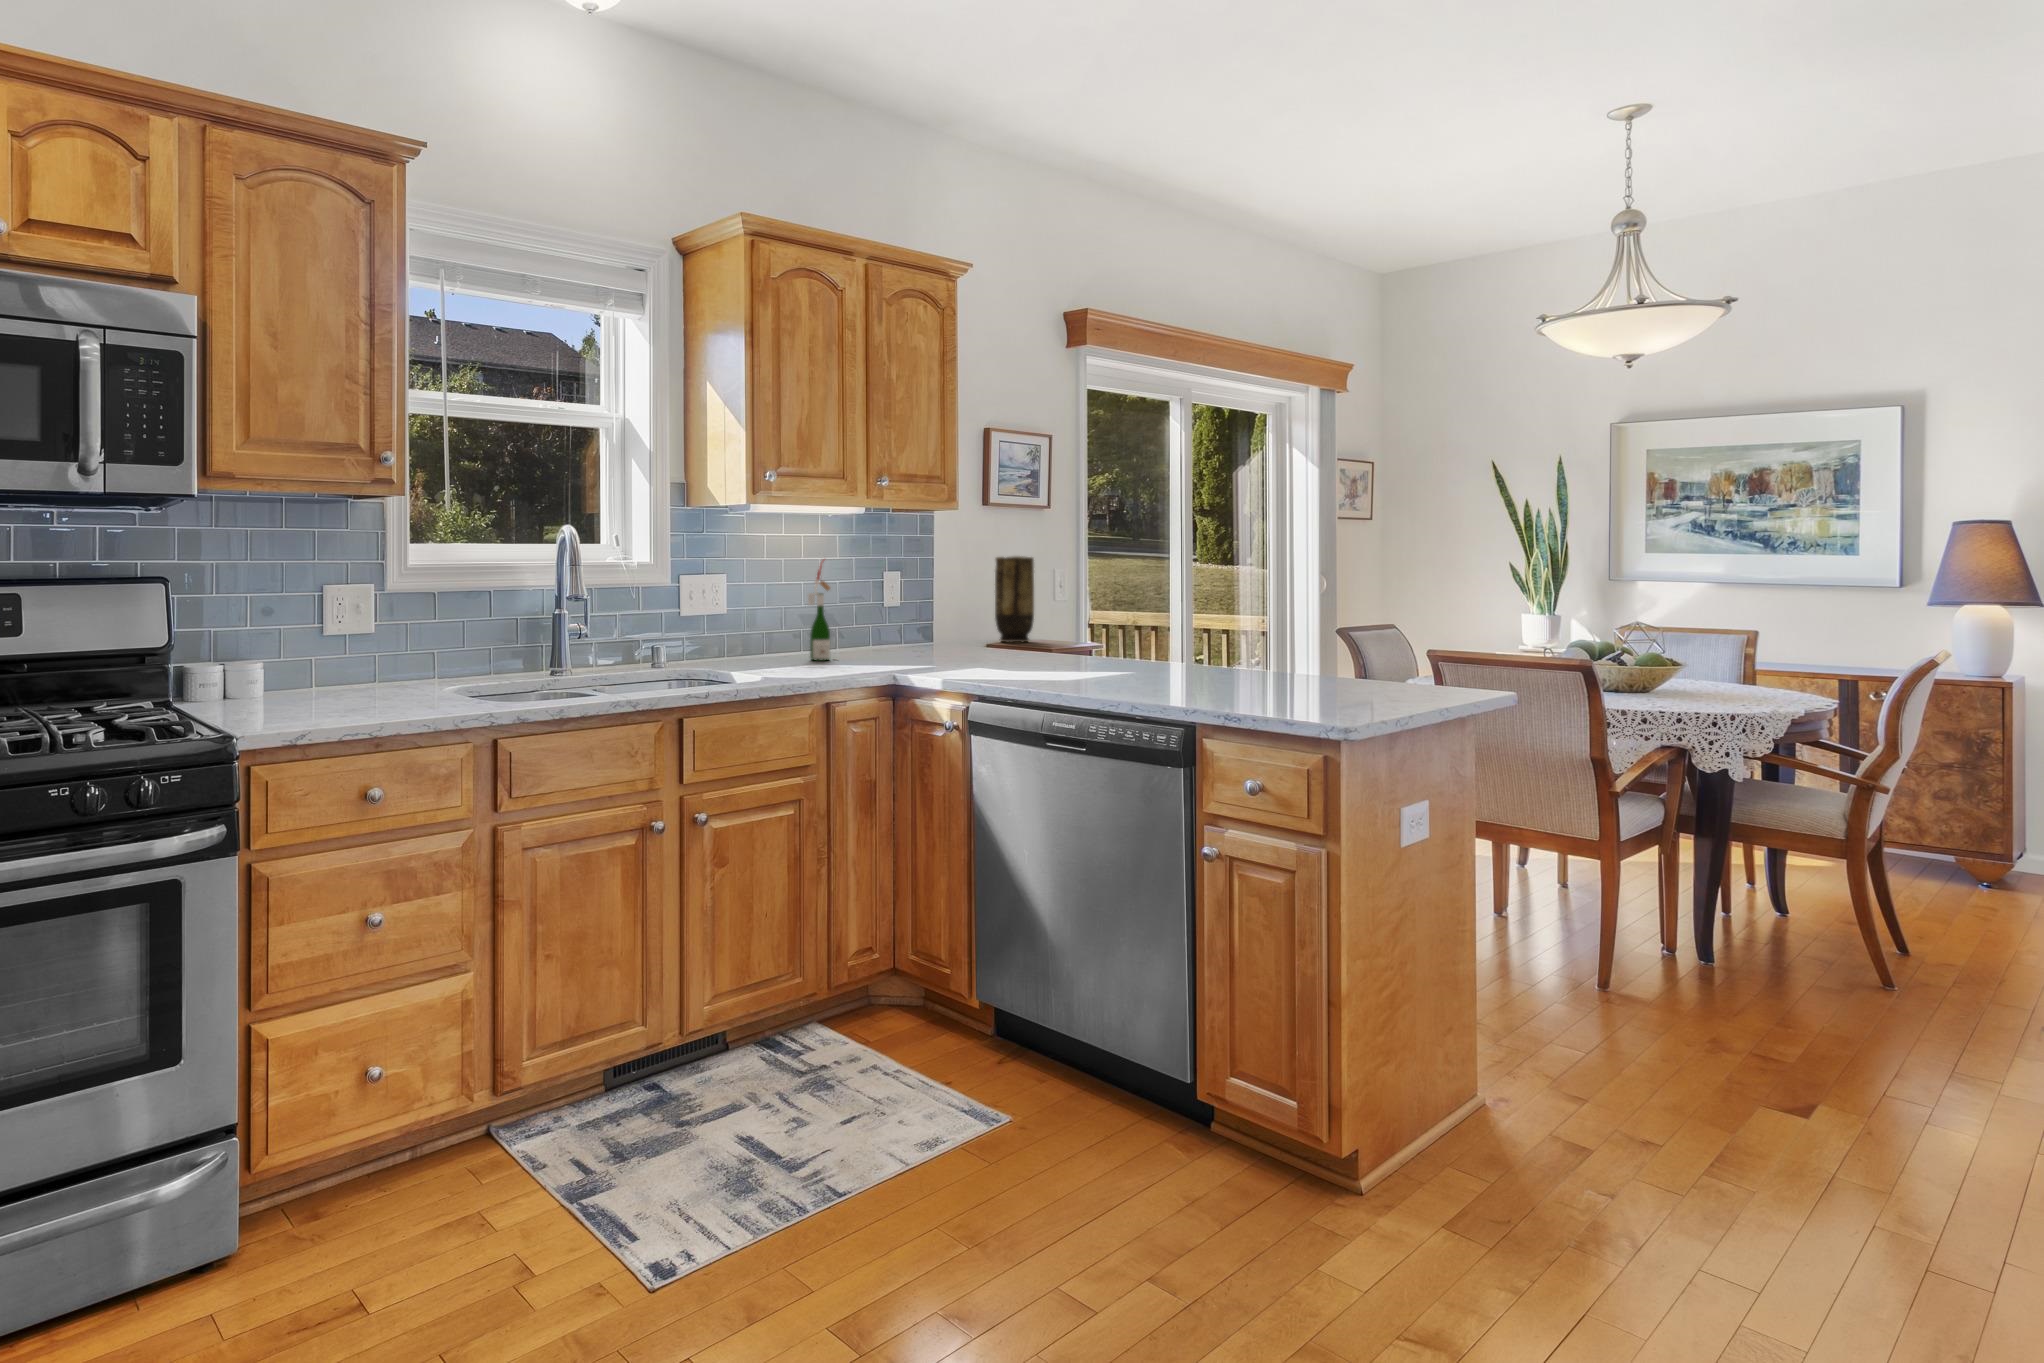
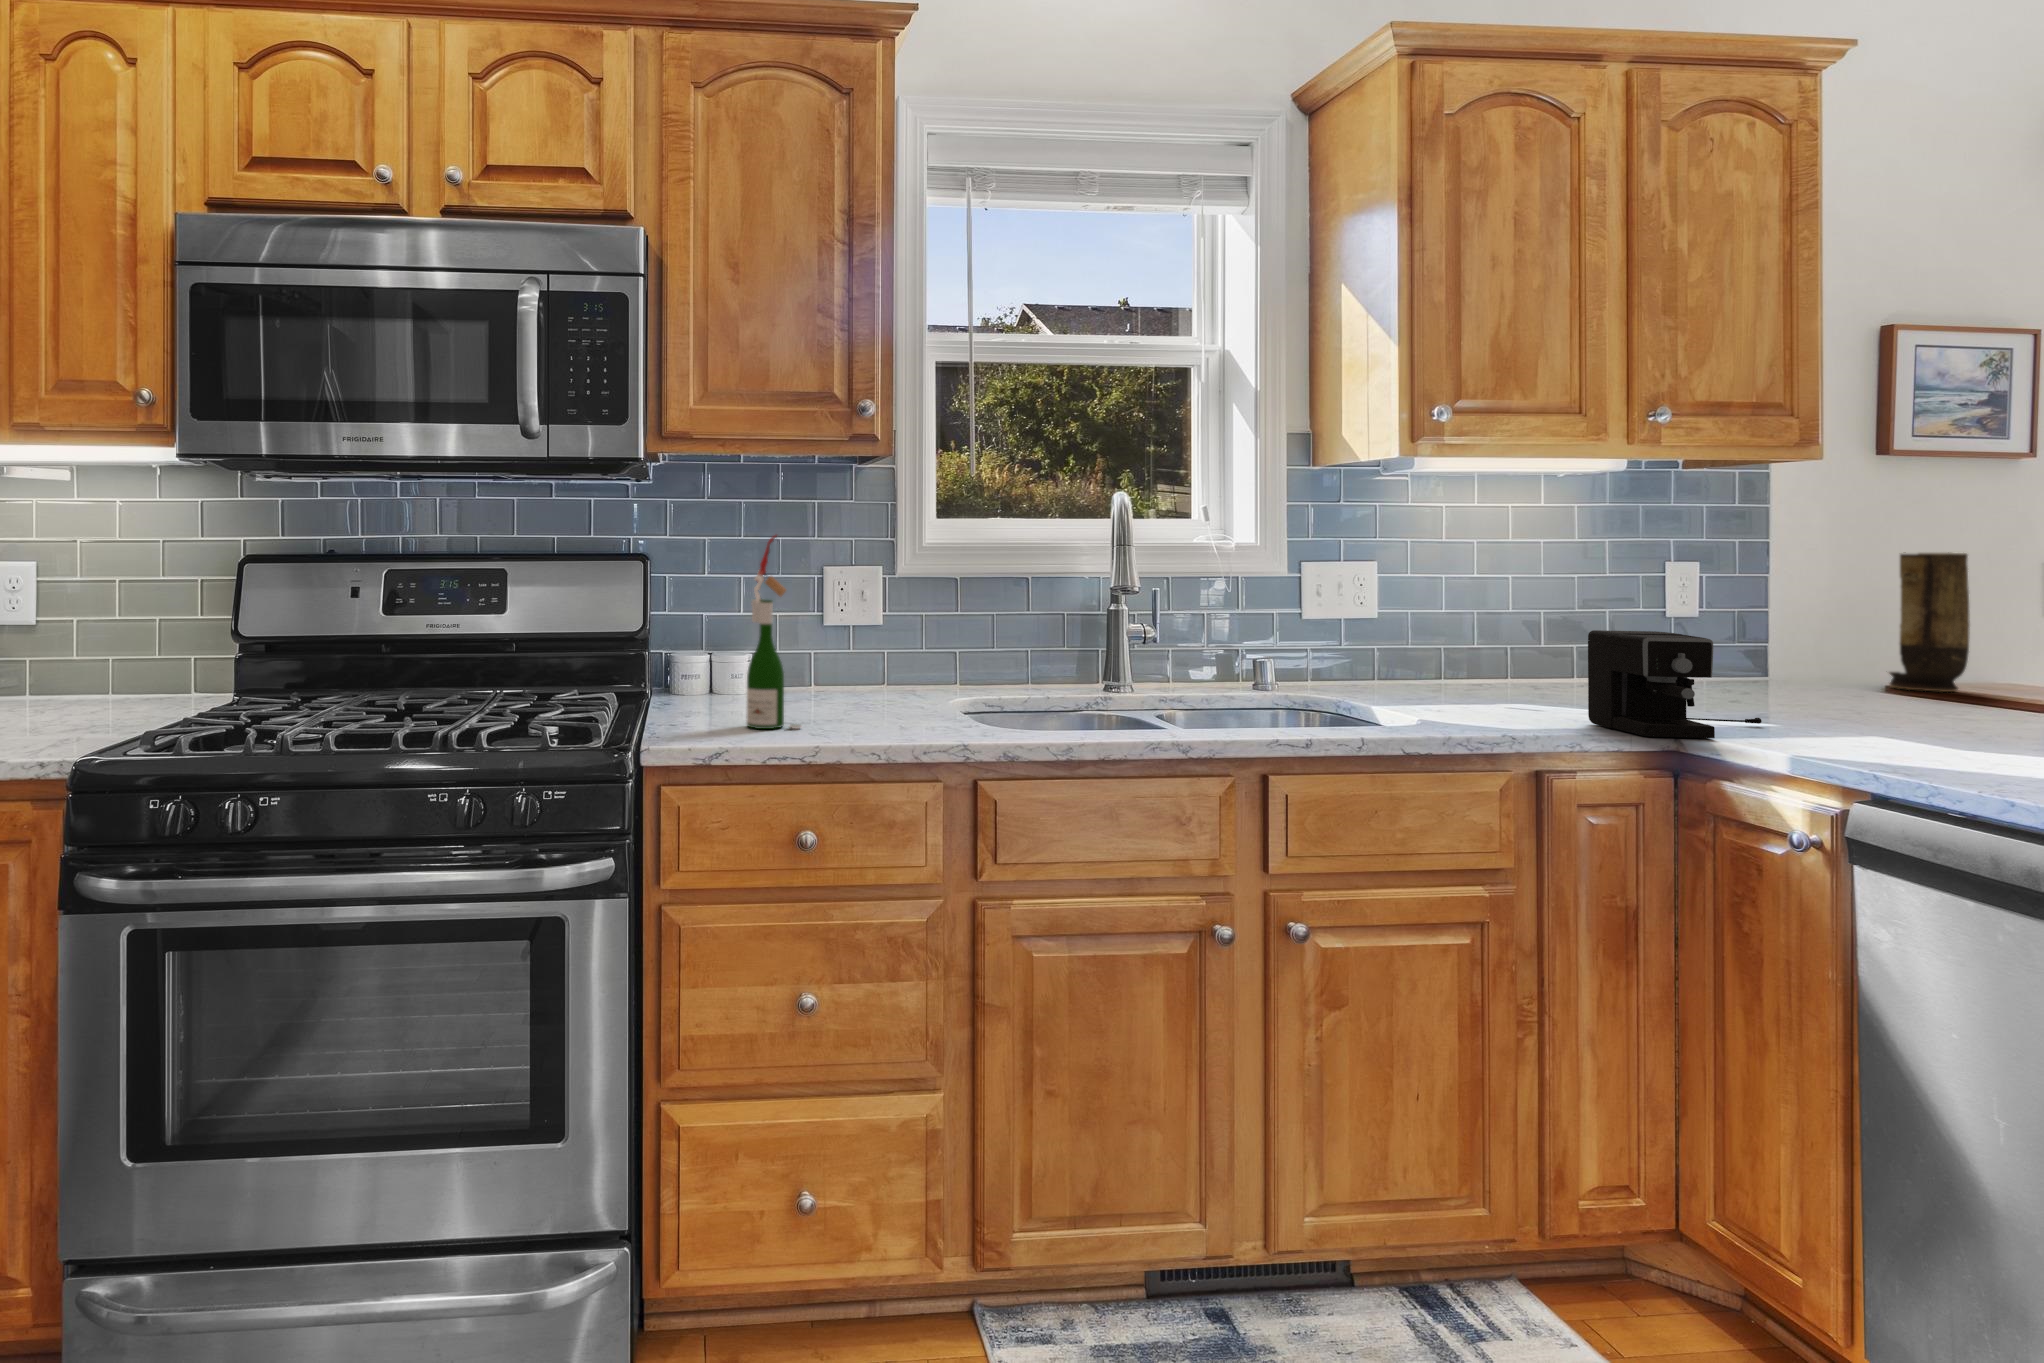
wine bottle: present [808,560,830,661] -> present [746,535,801,729]
coffee maker: none [852,612,934,676] -> present [1588,630,1762,738]

